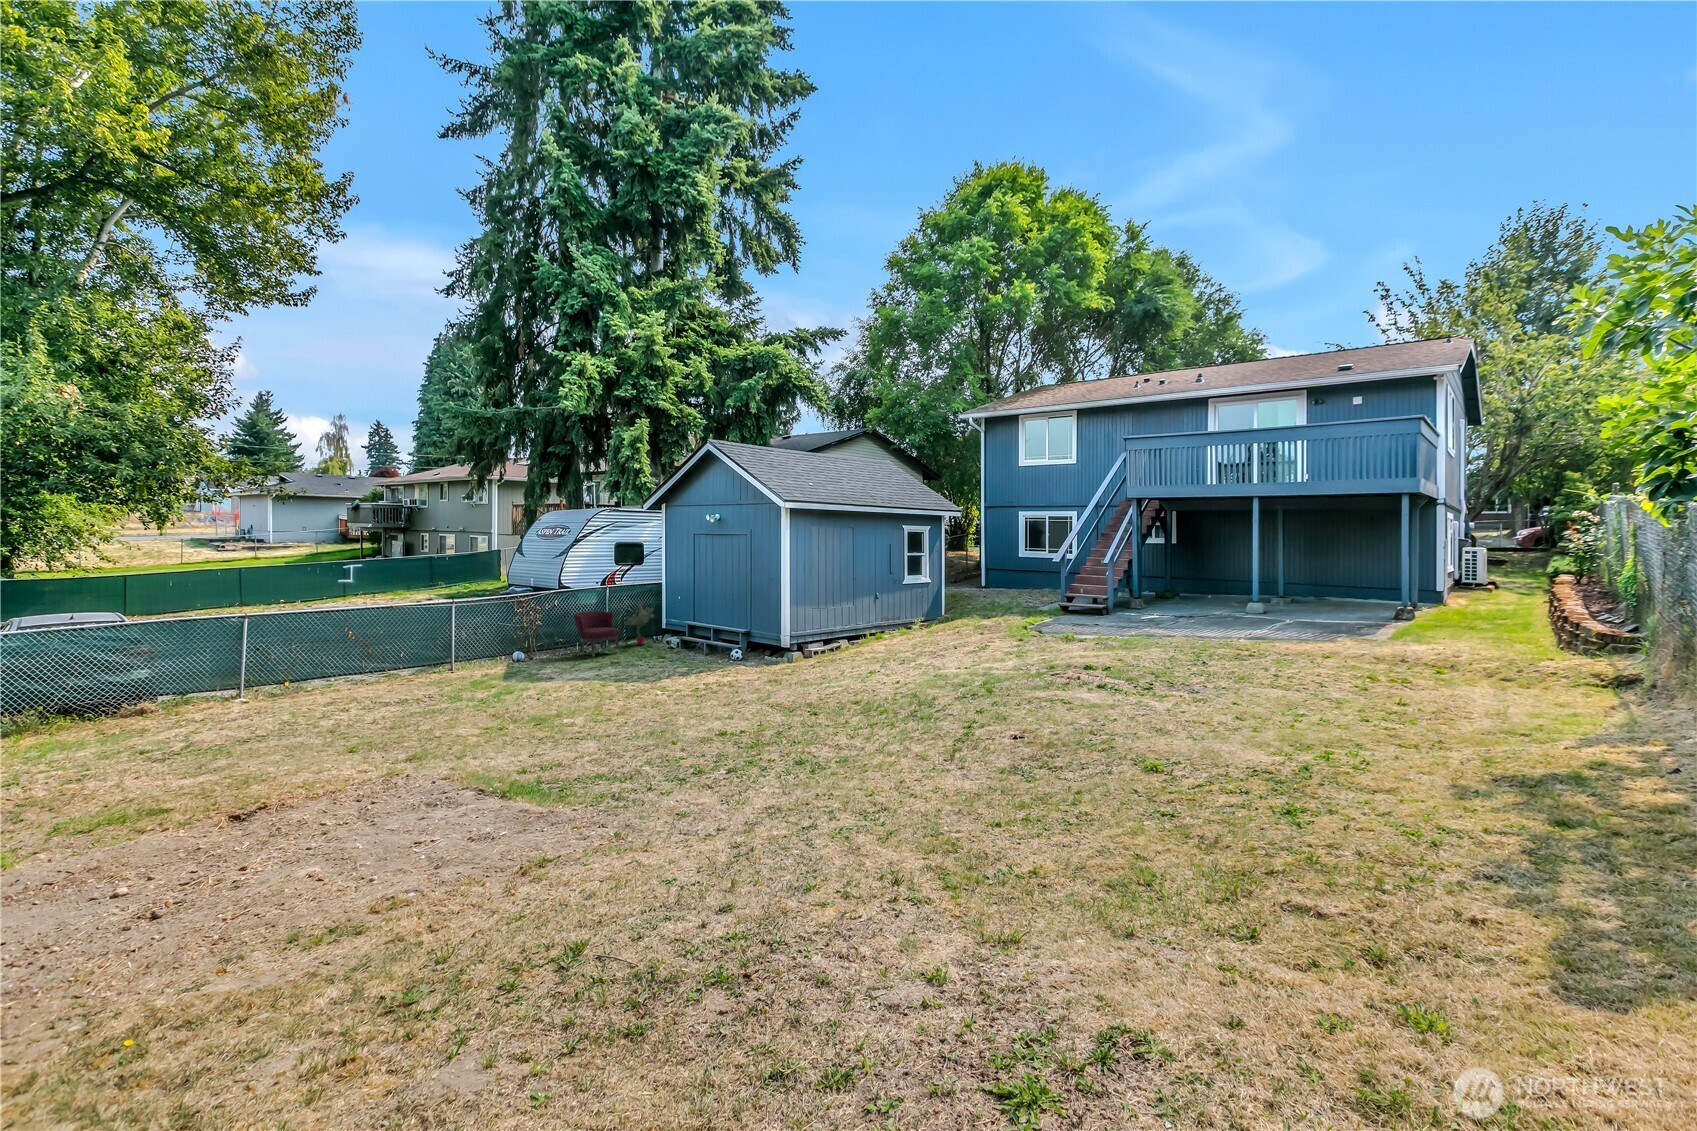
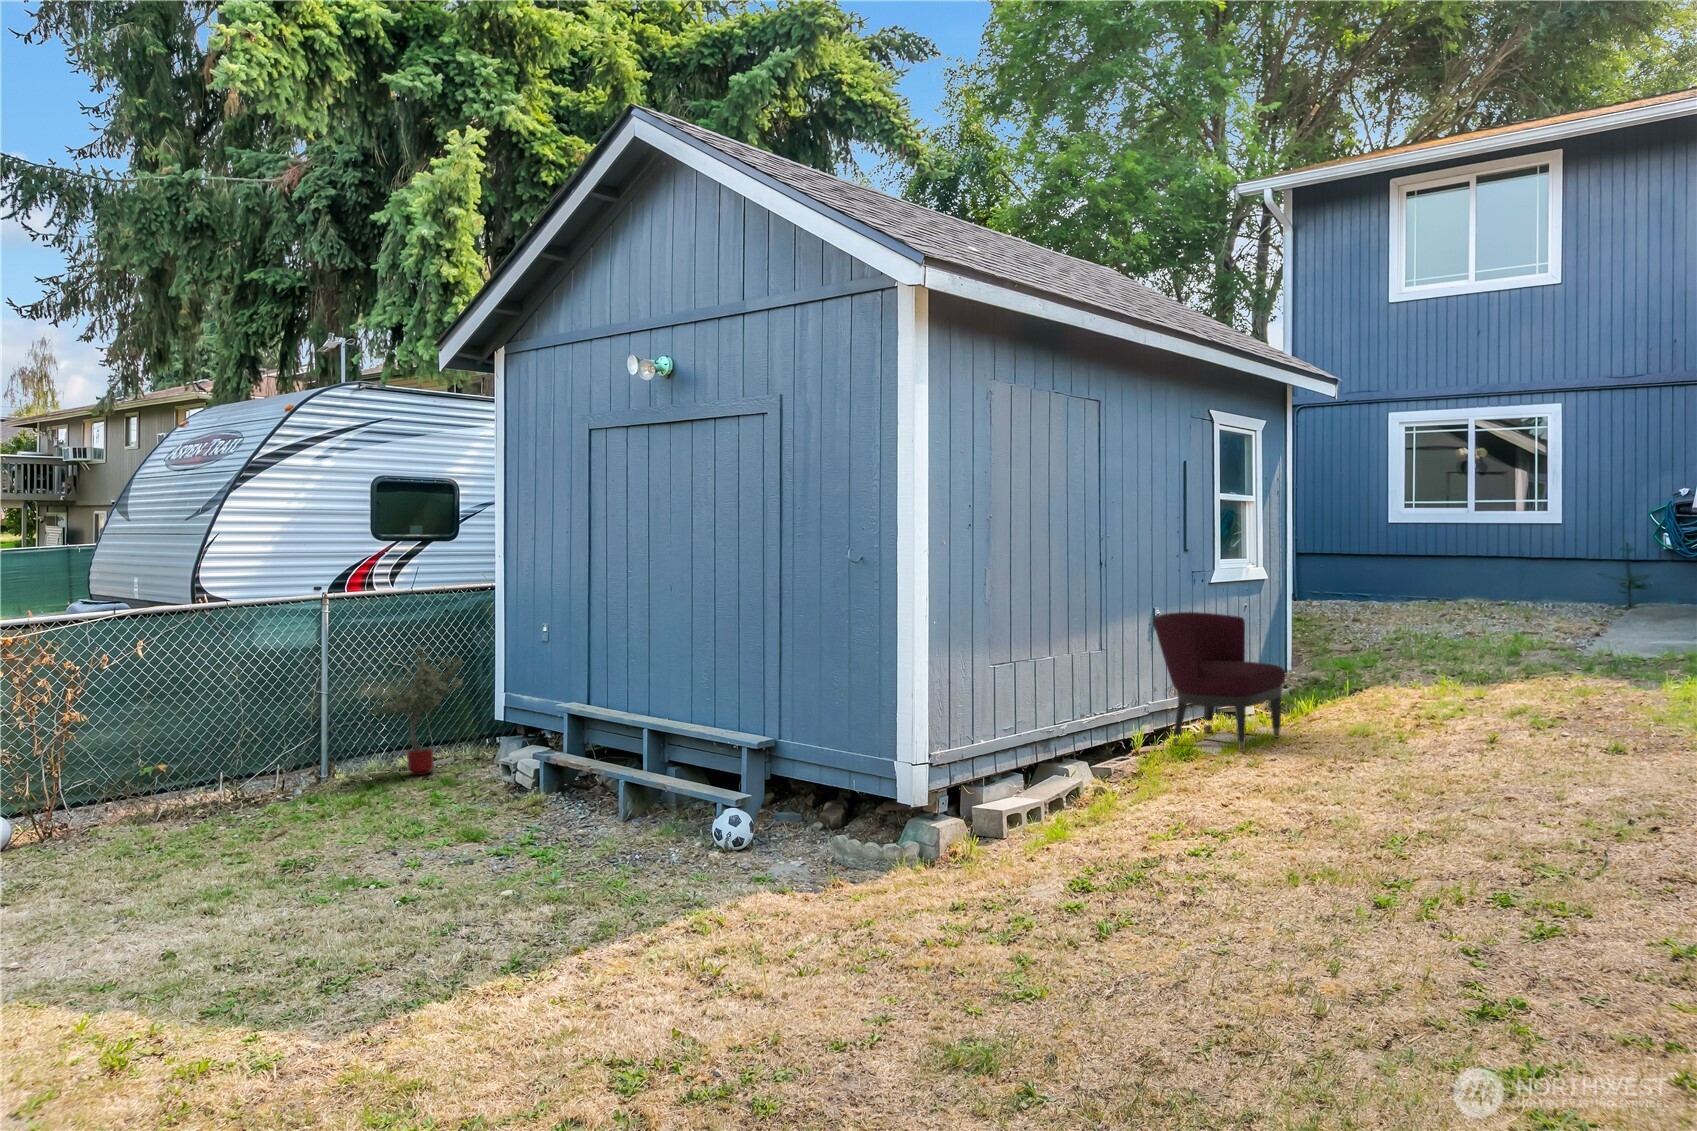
chair: present [574,611,620,657] -> present [1153,612,1285,752]

